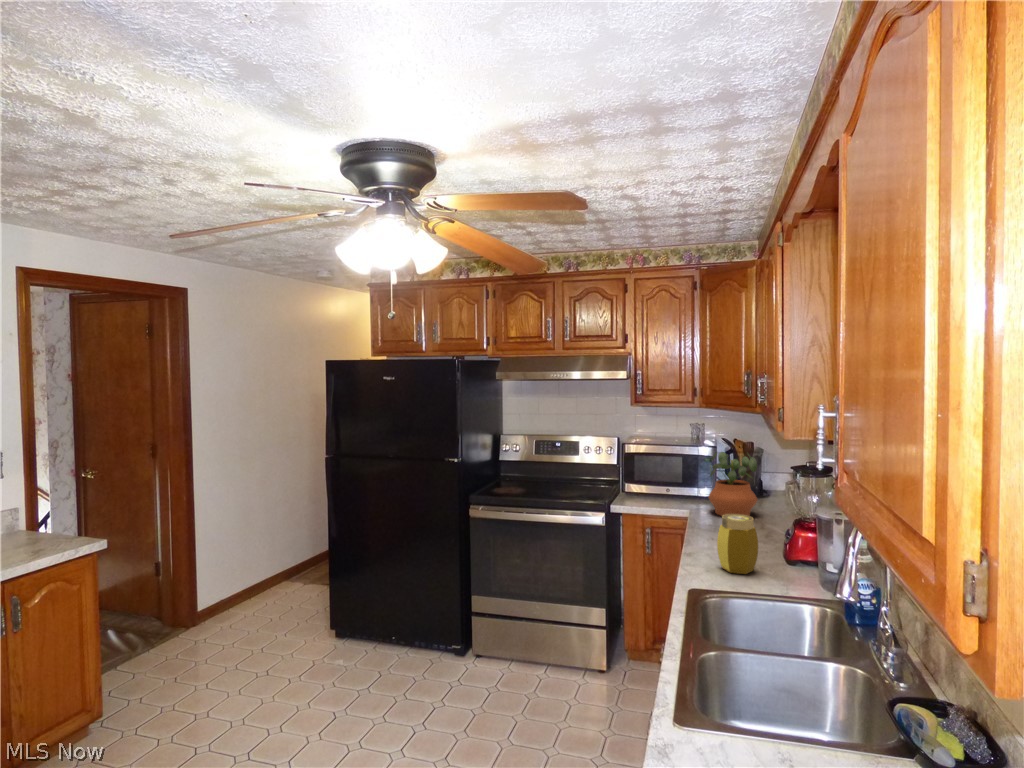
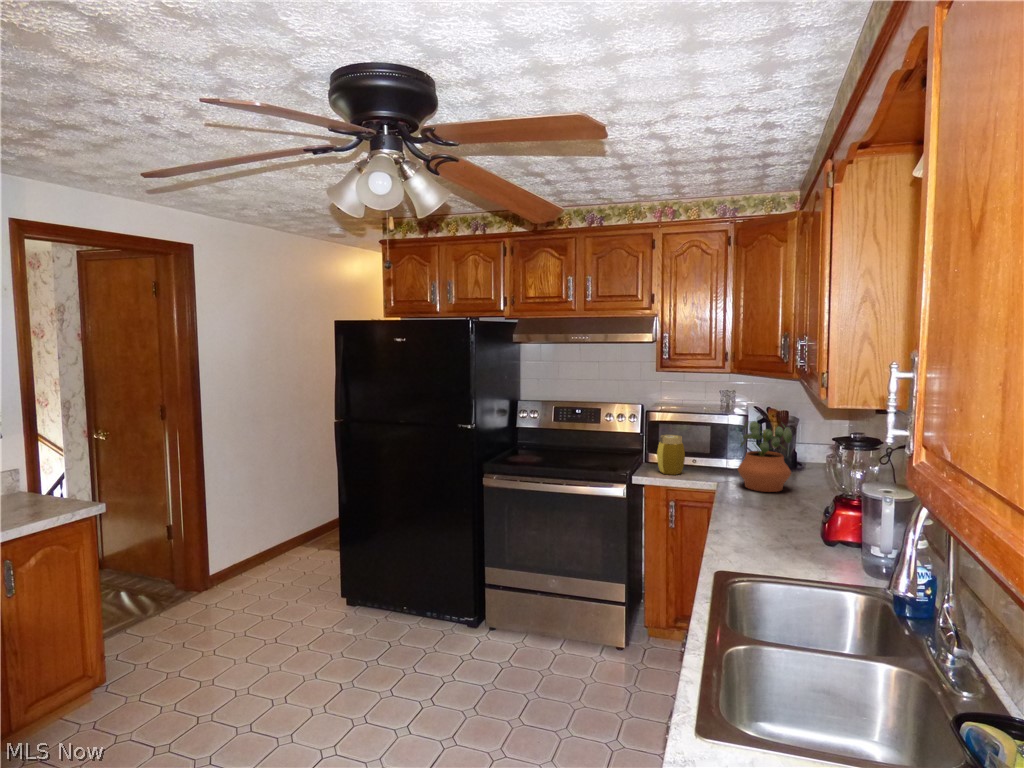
jar: present [717,514,758,574] -> present [657,435,685,475]

